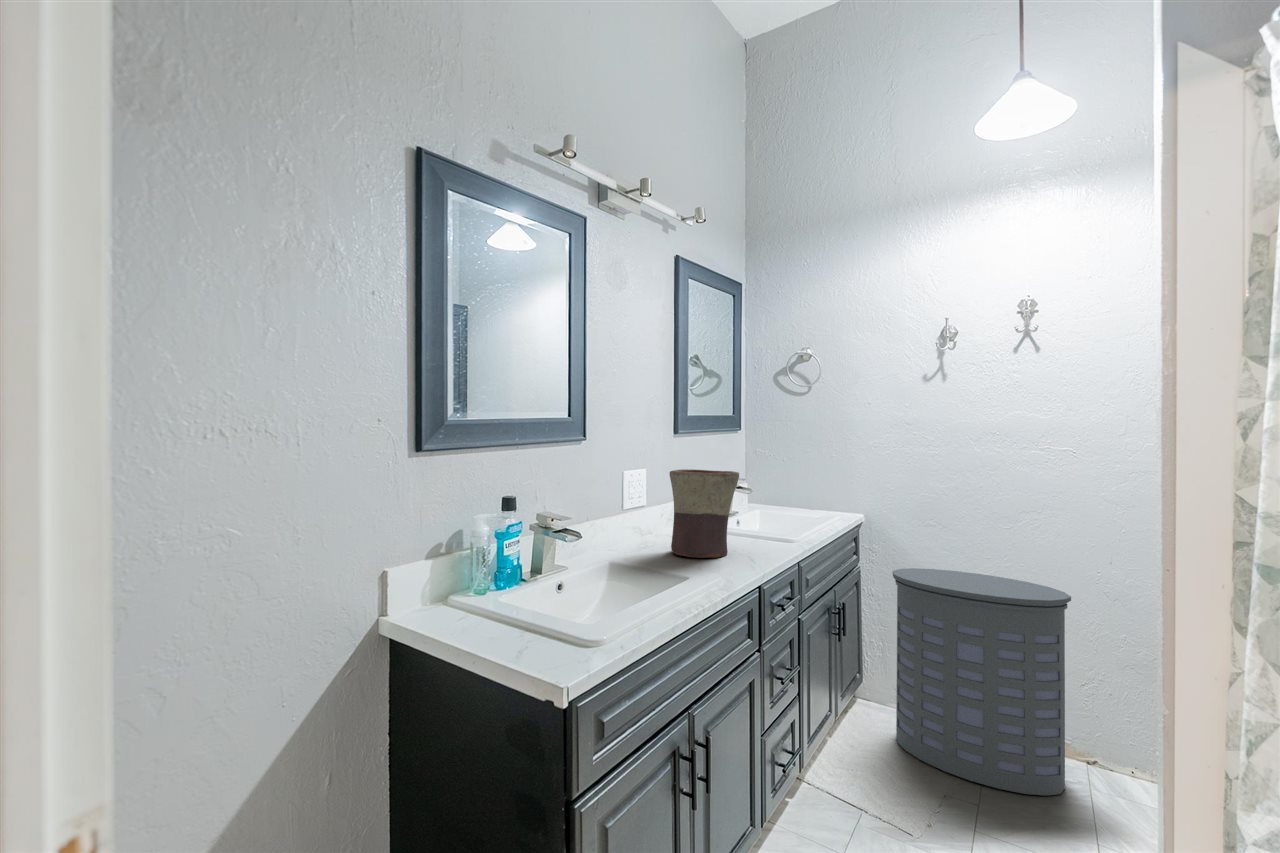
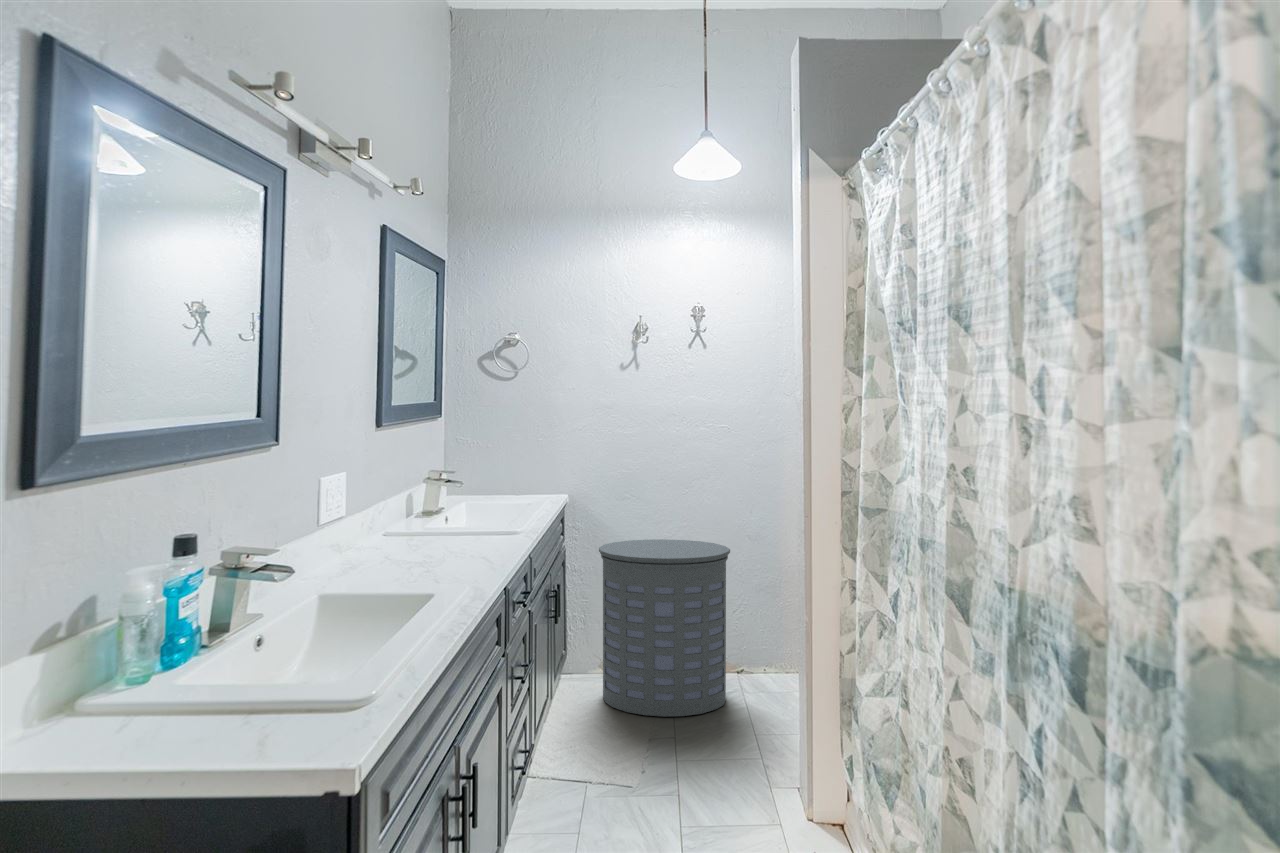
flower pot: present [669,469,739,558] -> none [391,471,474,572]

